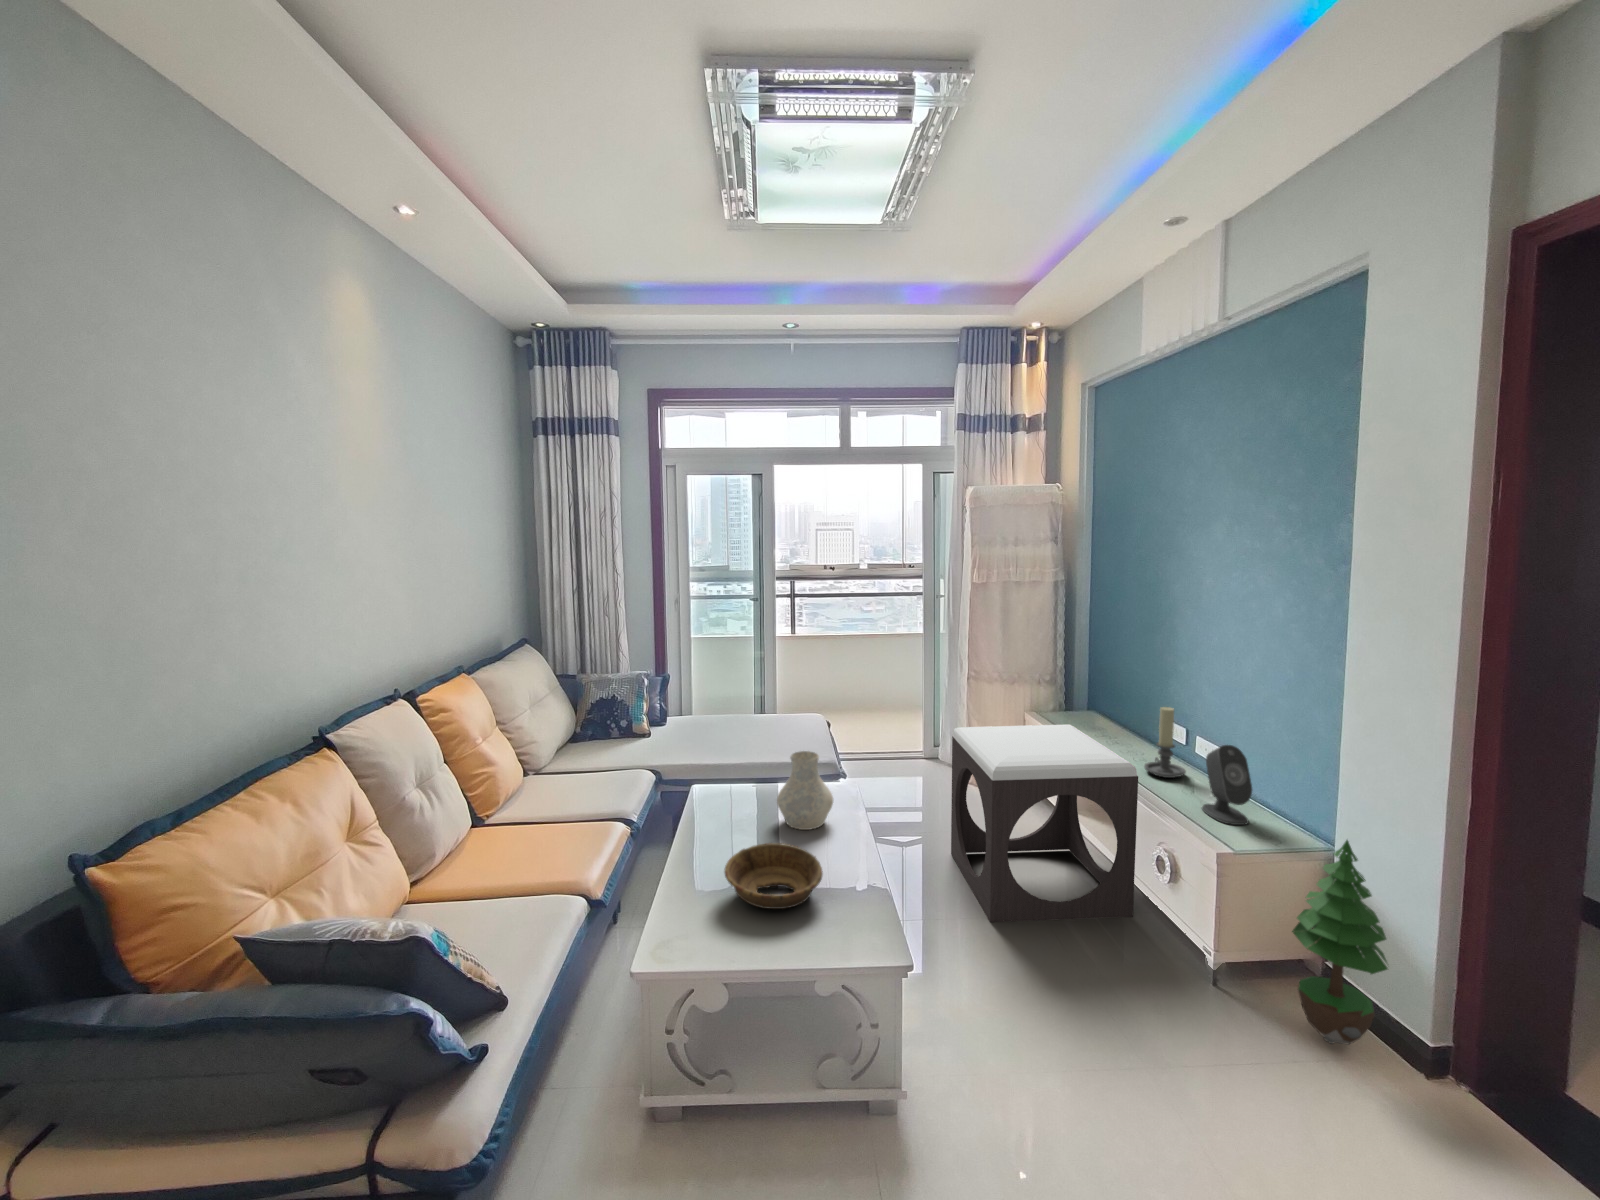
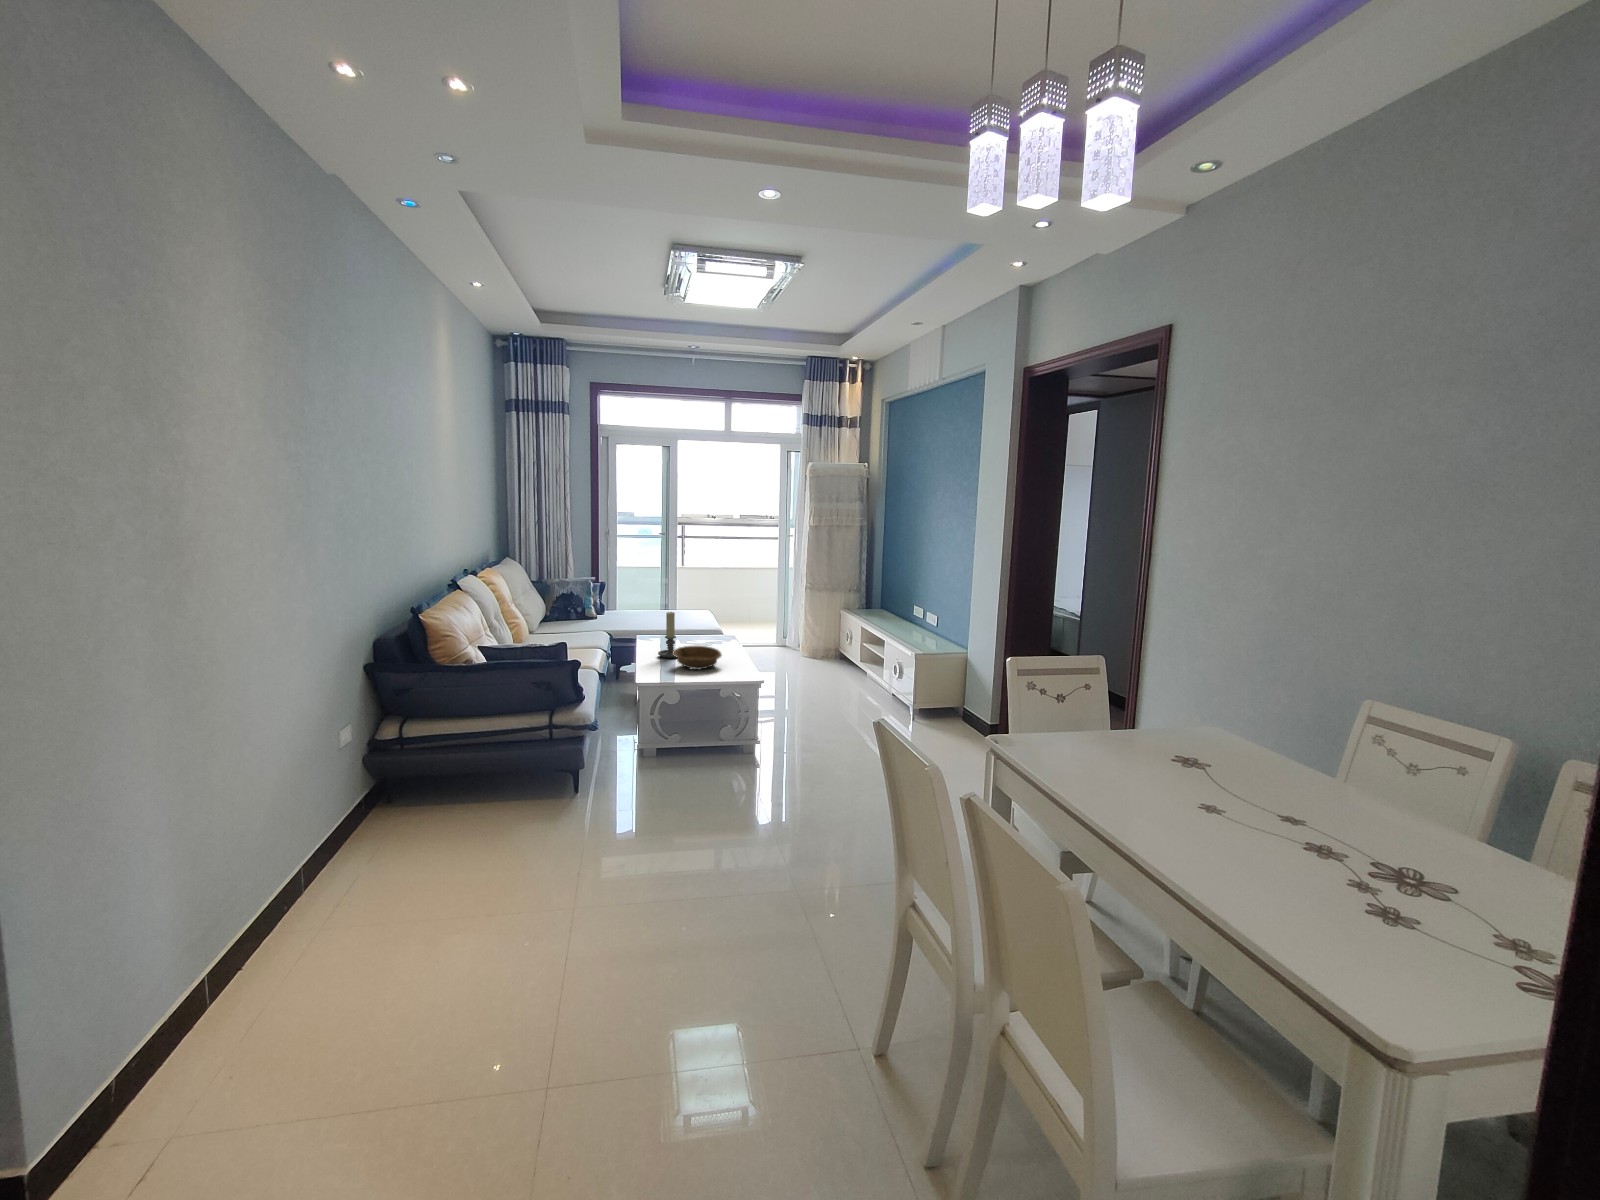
candle holder: present [1144,707,1186,778] -> present [658,612,676,658]
footstool: present [951,725,1138,922] -> none [790,606,887,704]
speaker: present [1202,745,1252,825] -> none [916,605,937,644]
vase: present [777,751,833,830] -> none [692,610,724,651]
potted tree: present [1292,840,1388,1044] -> none [938,635,973,730]

